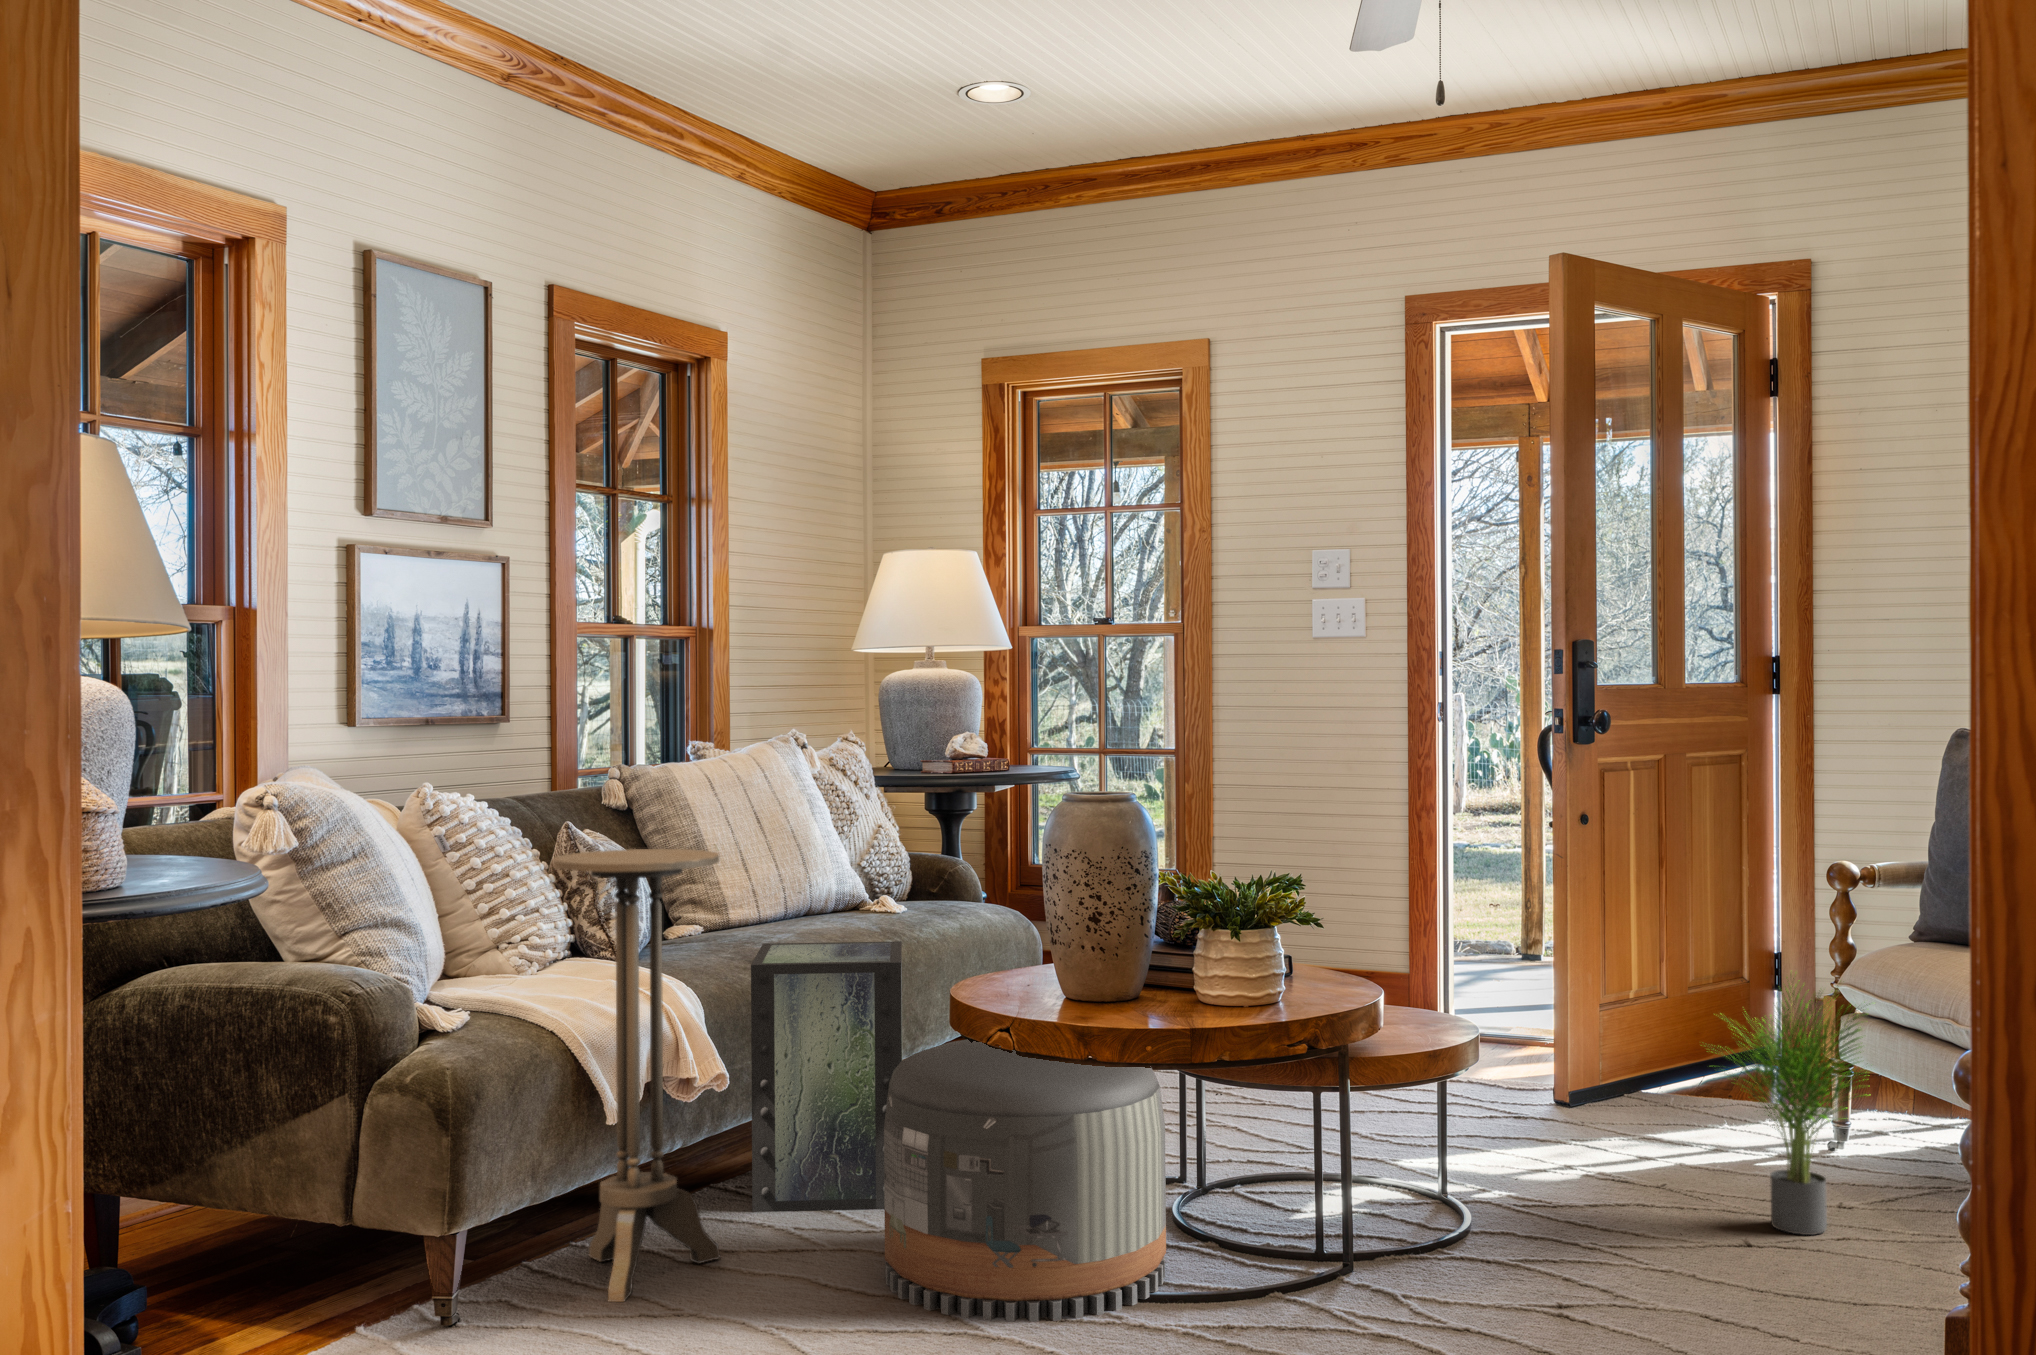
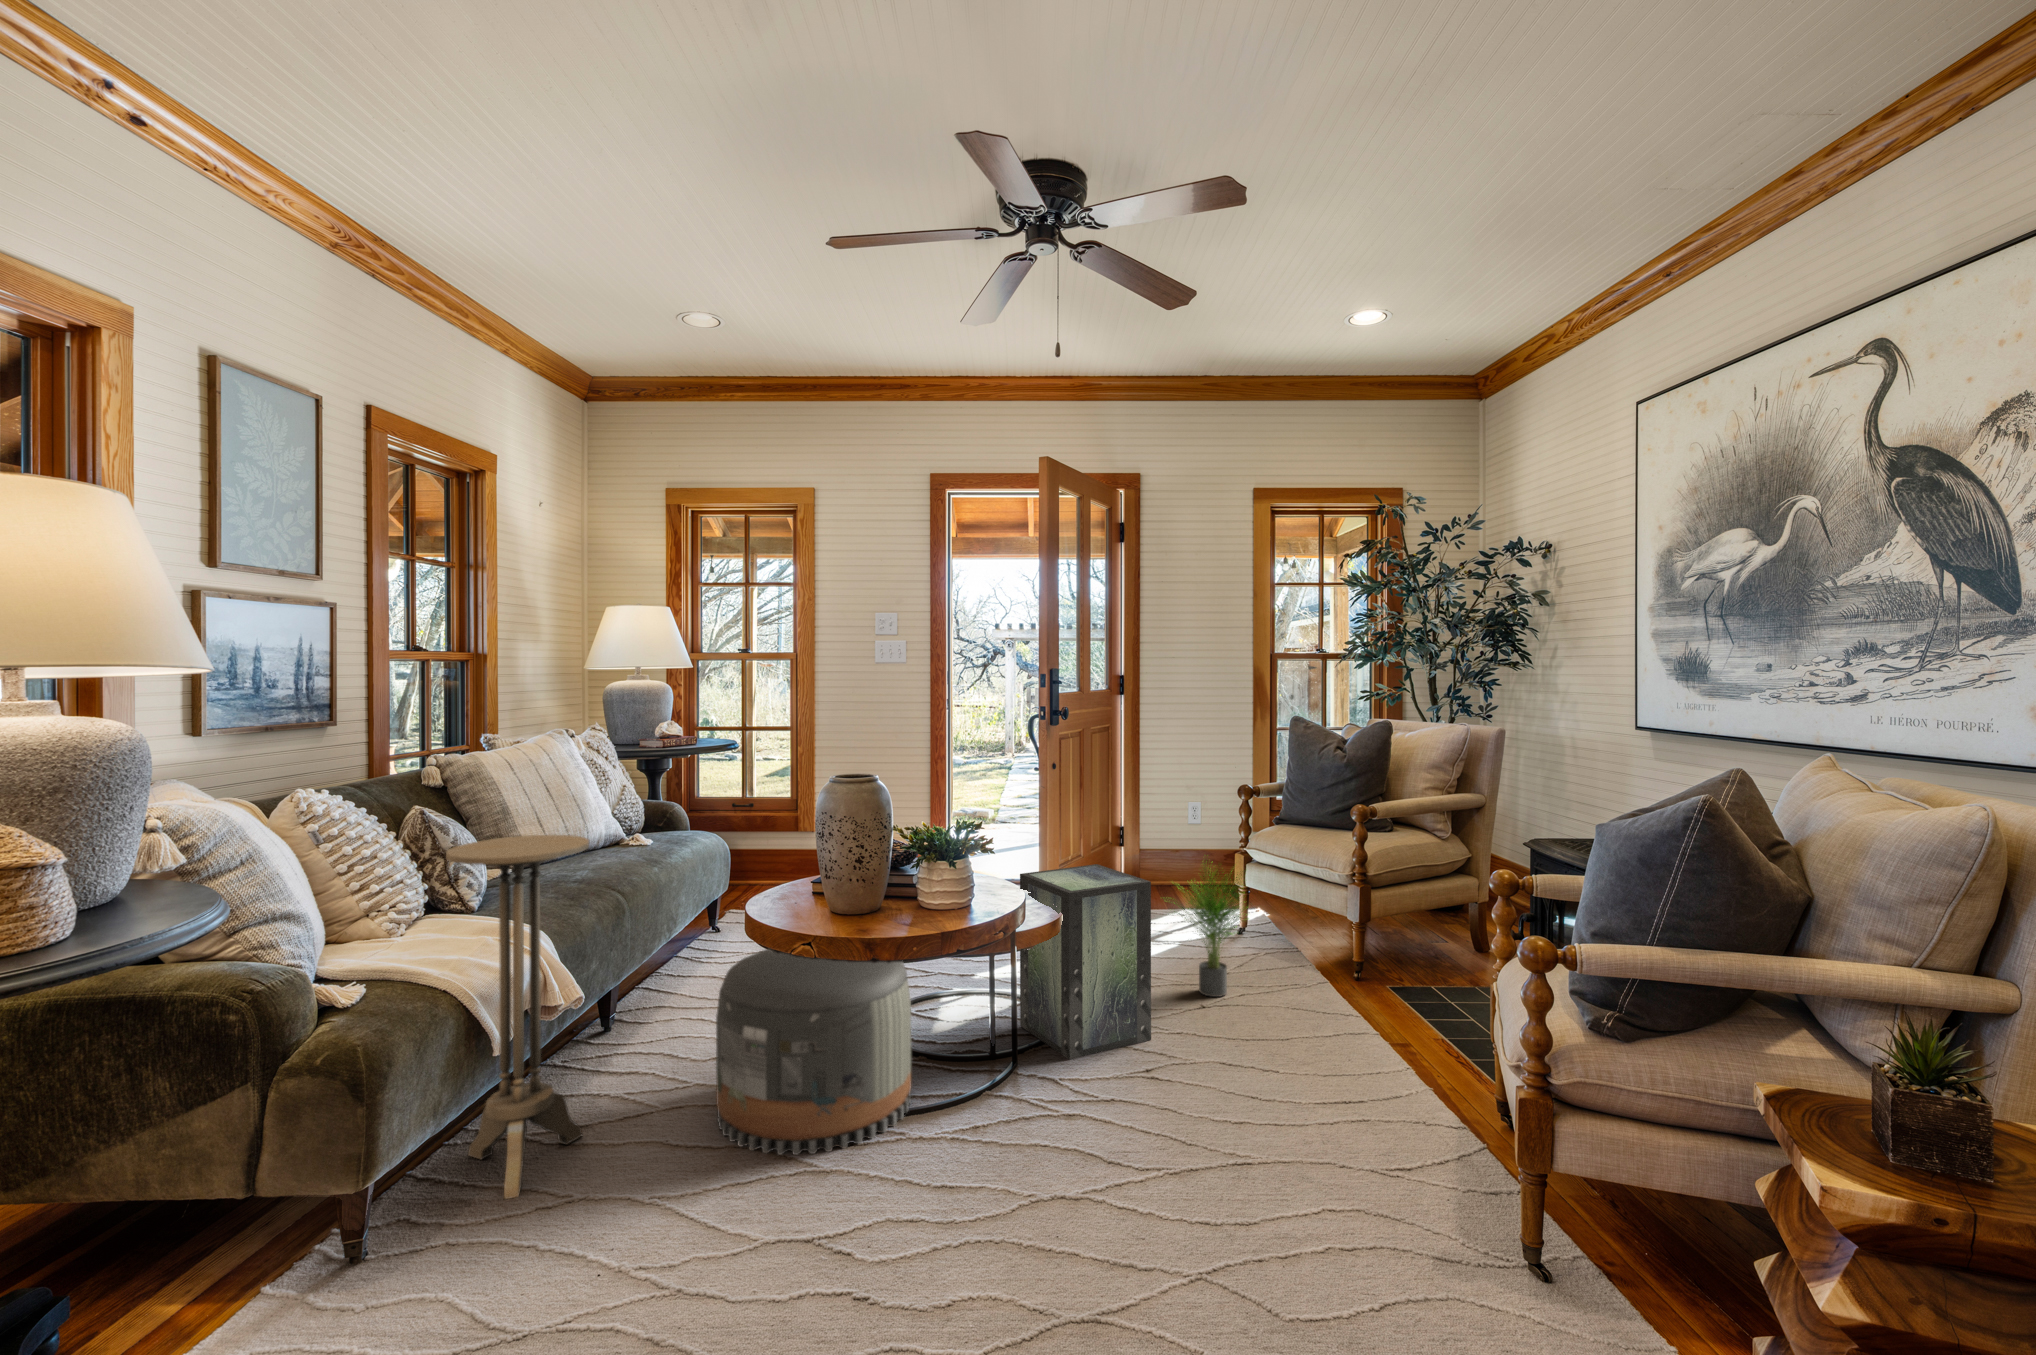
storage box: present [751,941,902,1212] -> present [1020,864,1151,1060]

